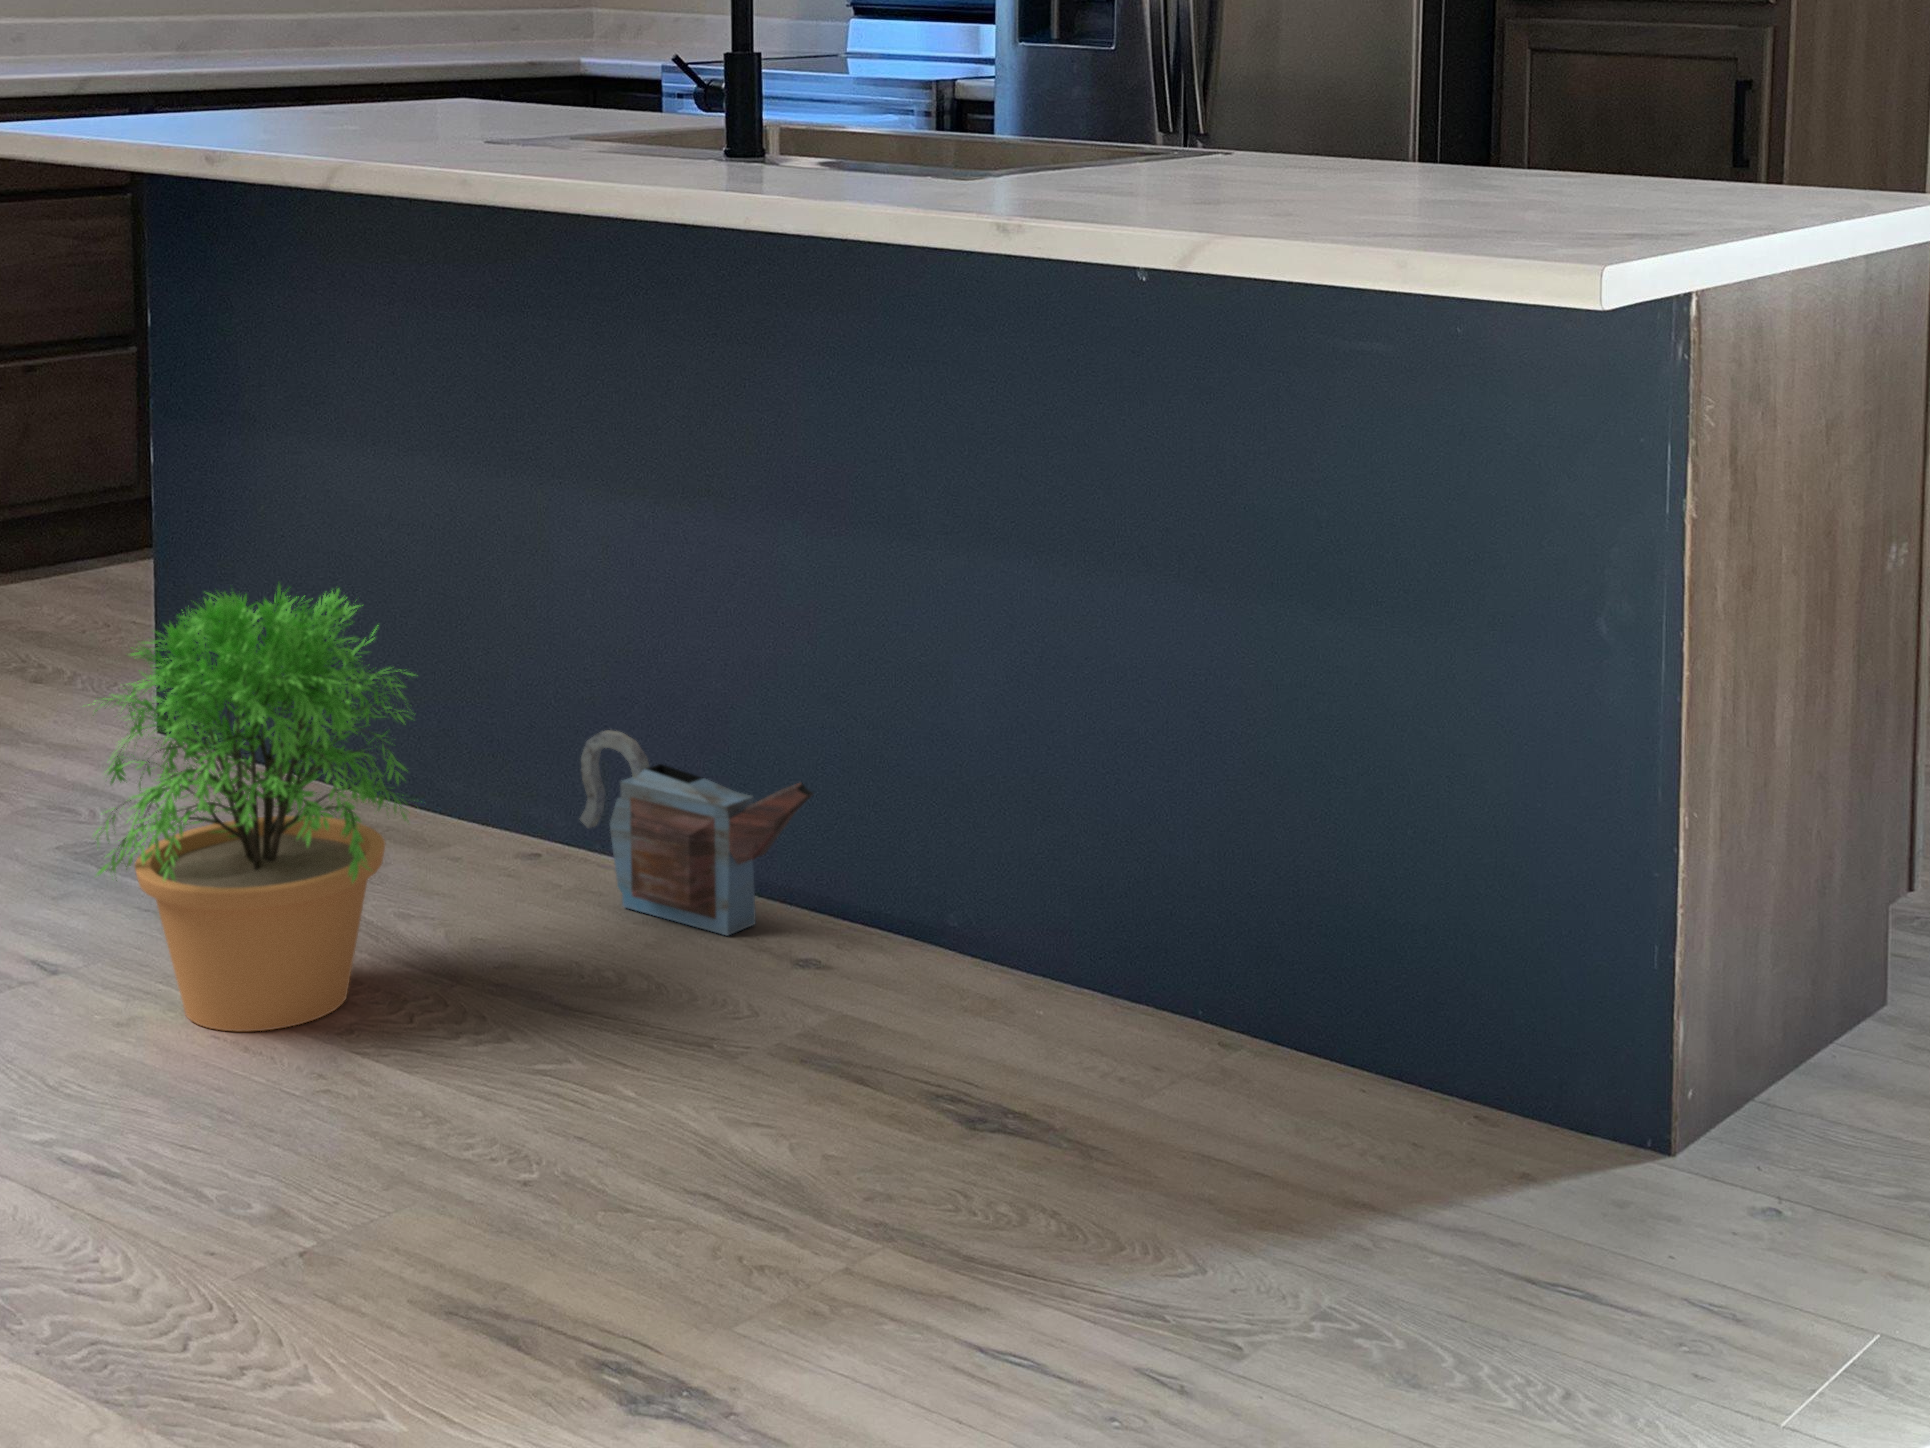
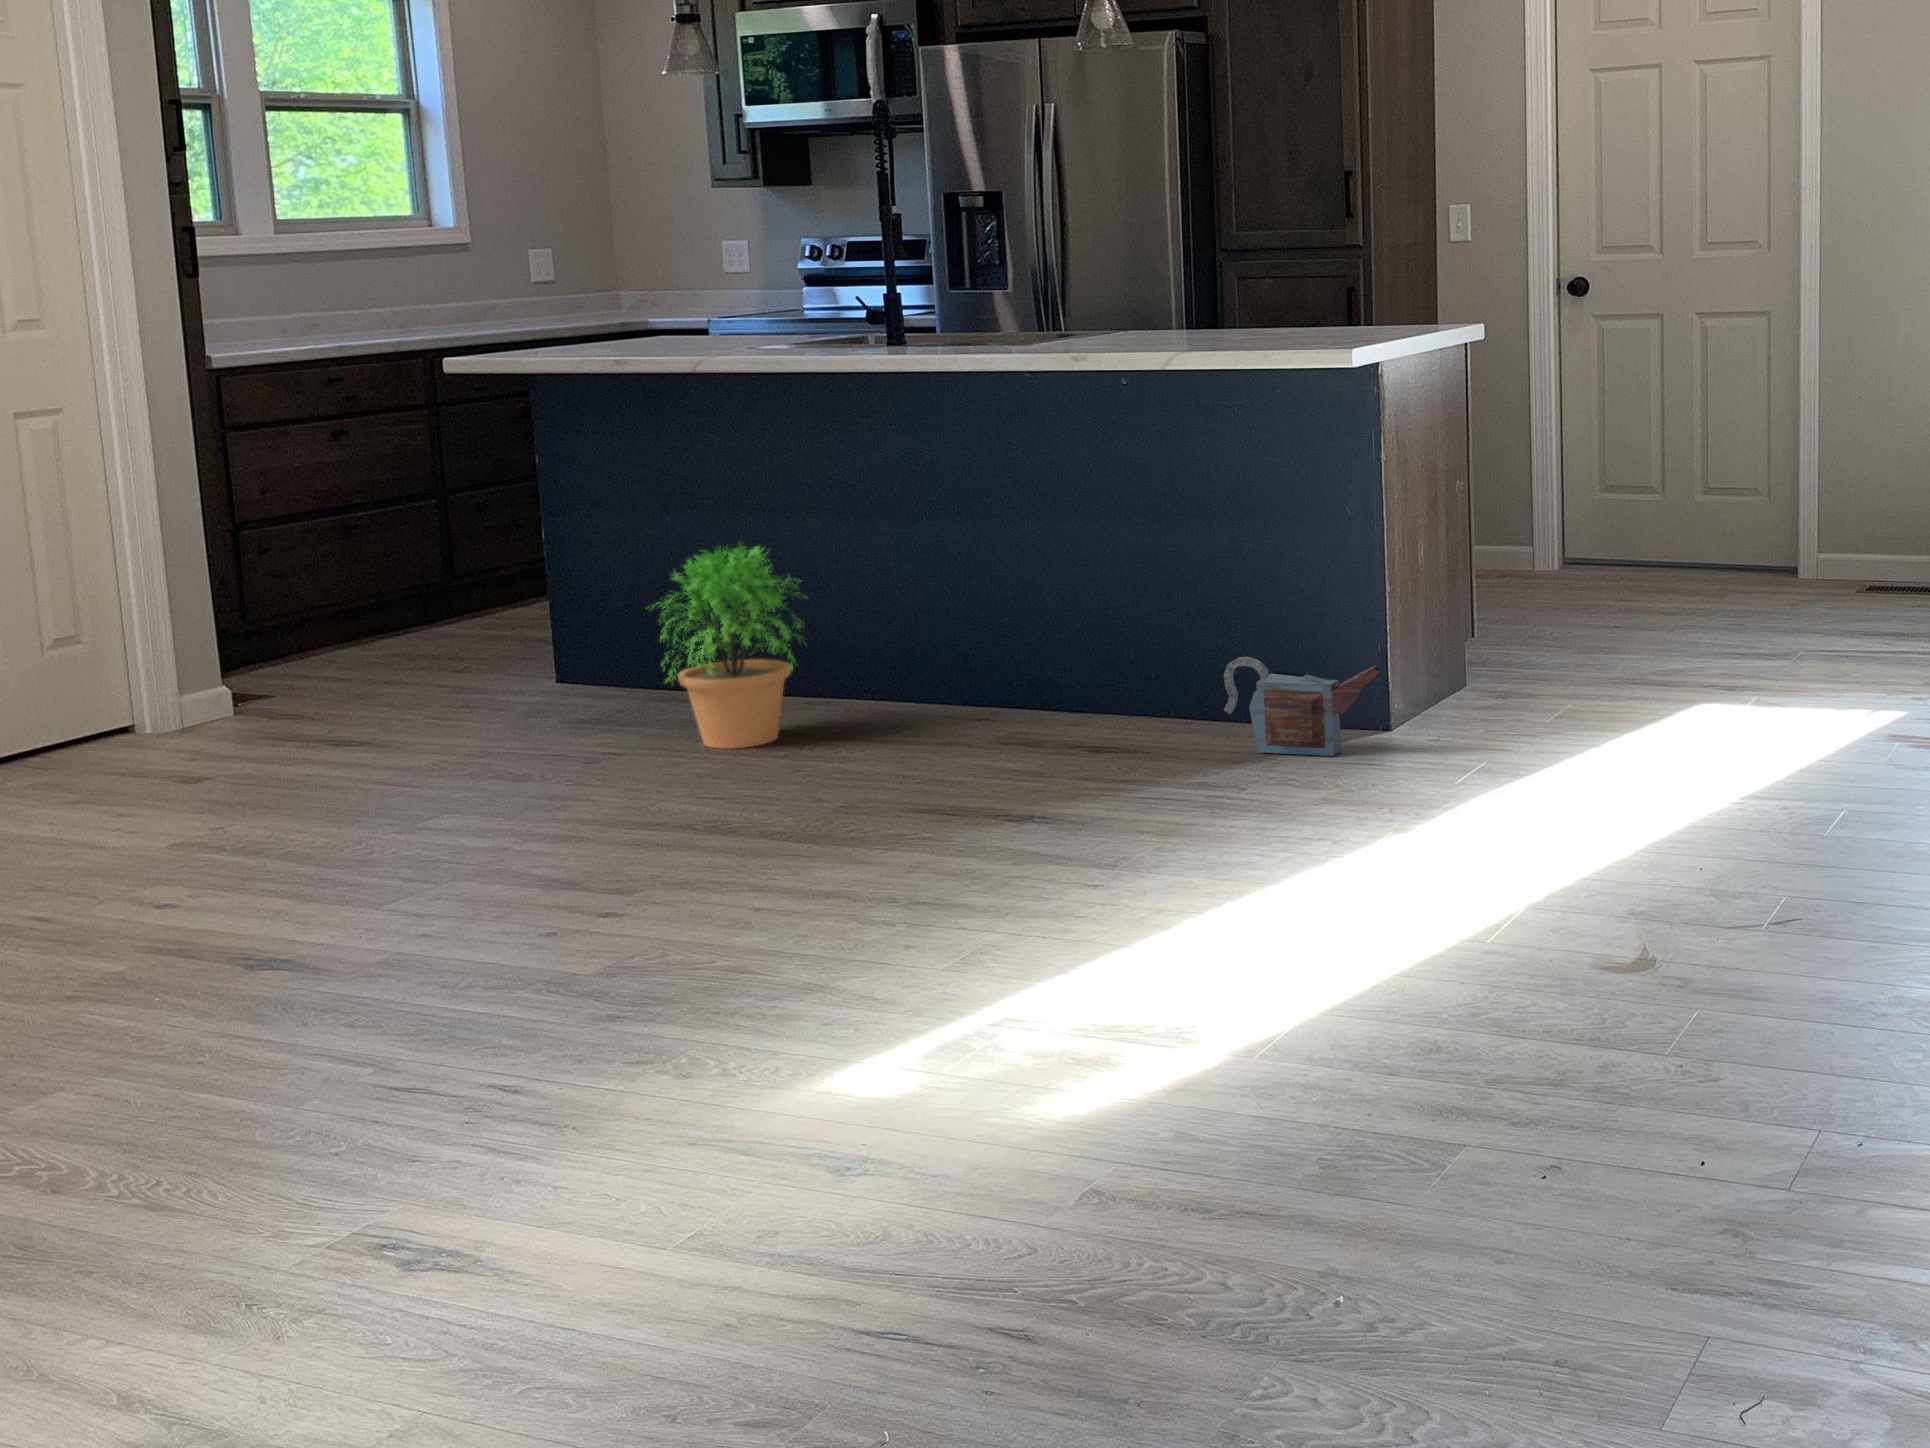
watering can: present [580,730,813,936] -> present [1223,657,1383,756]

